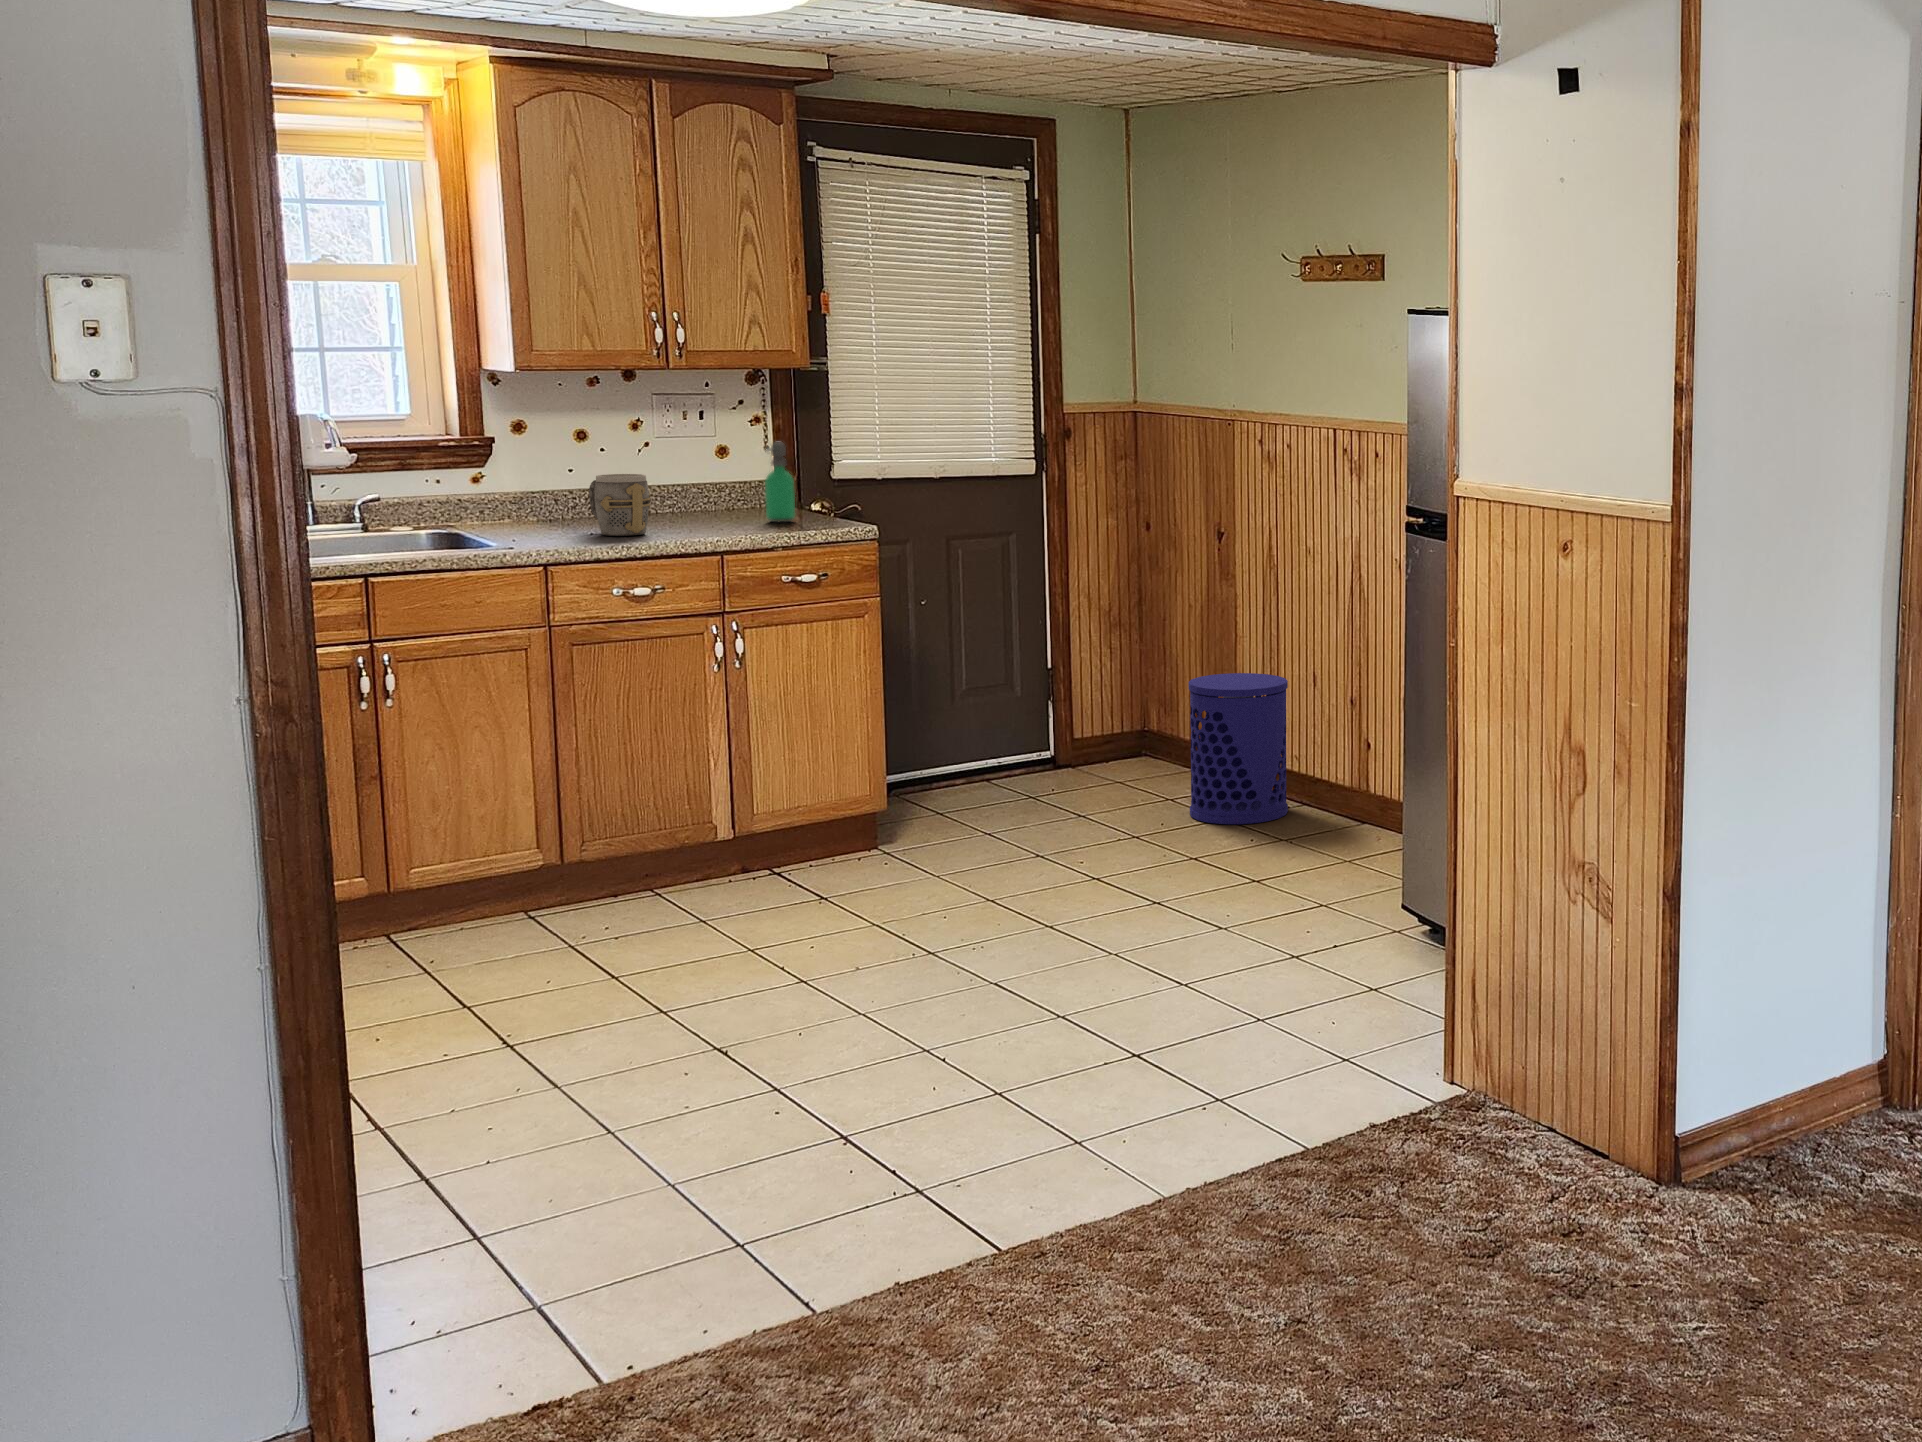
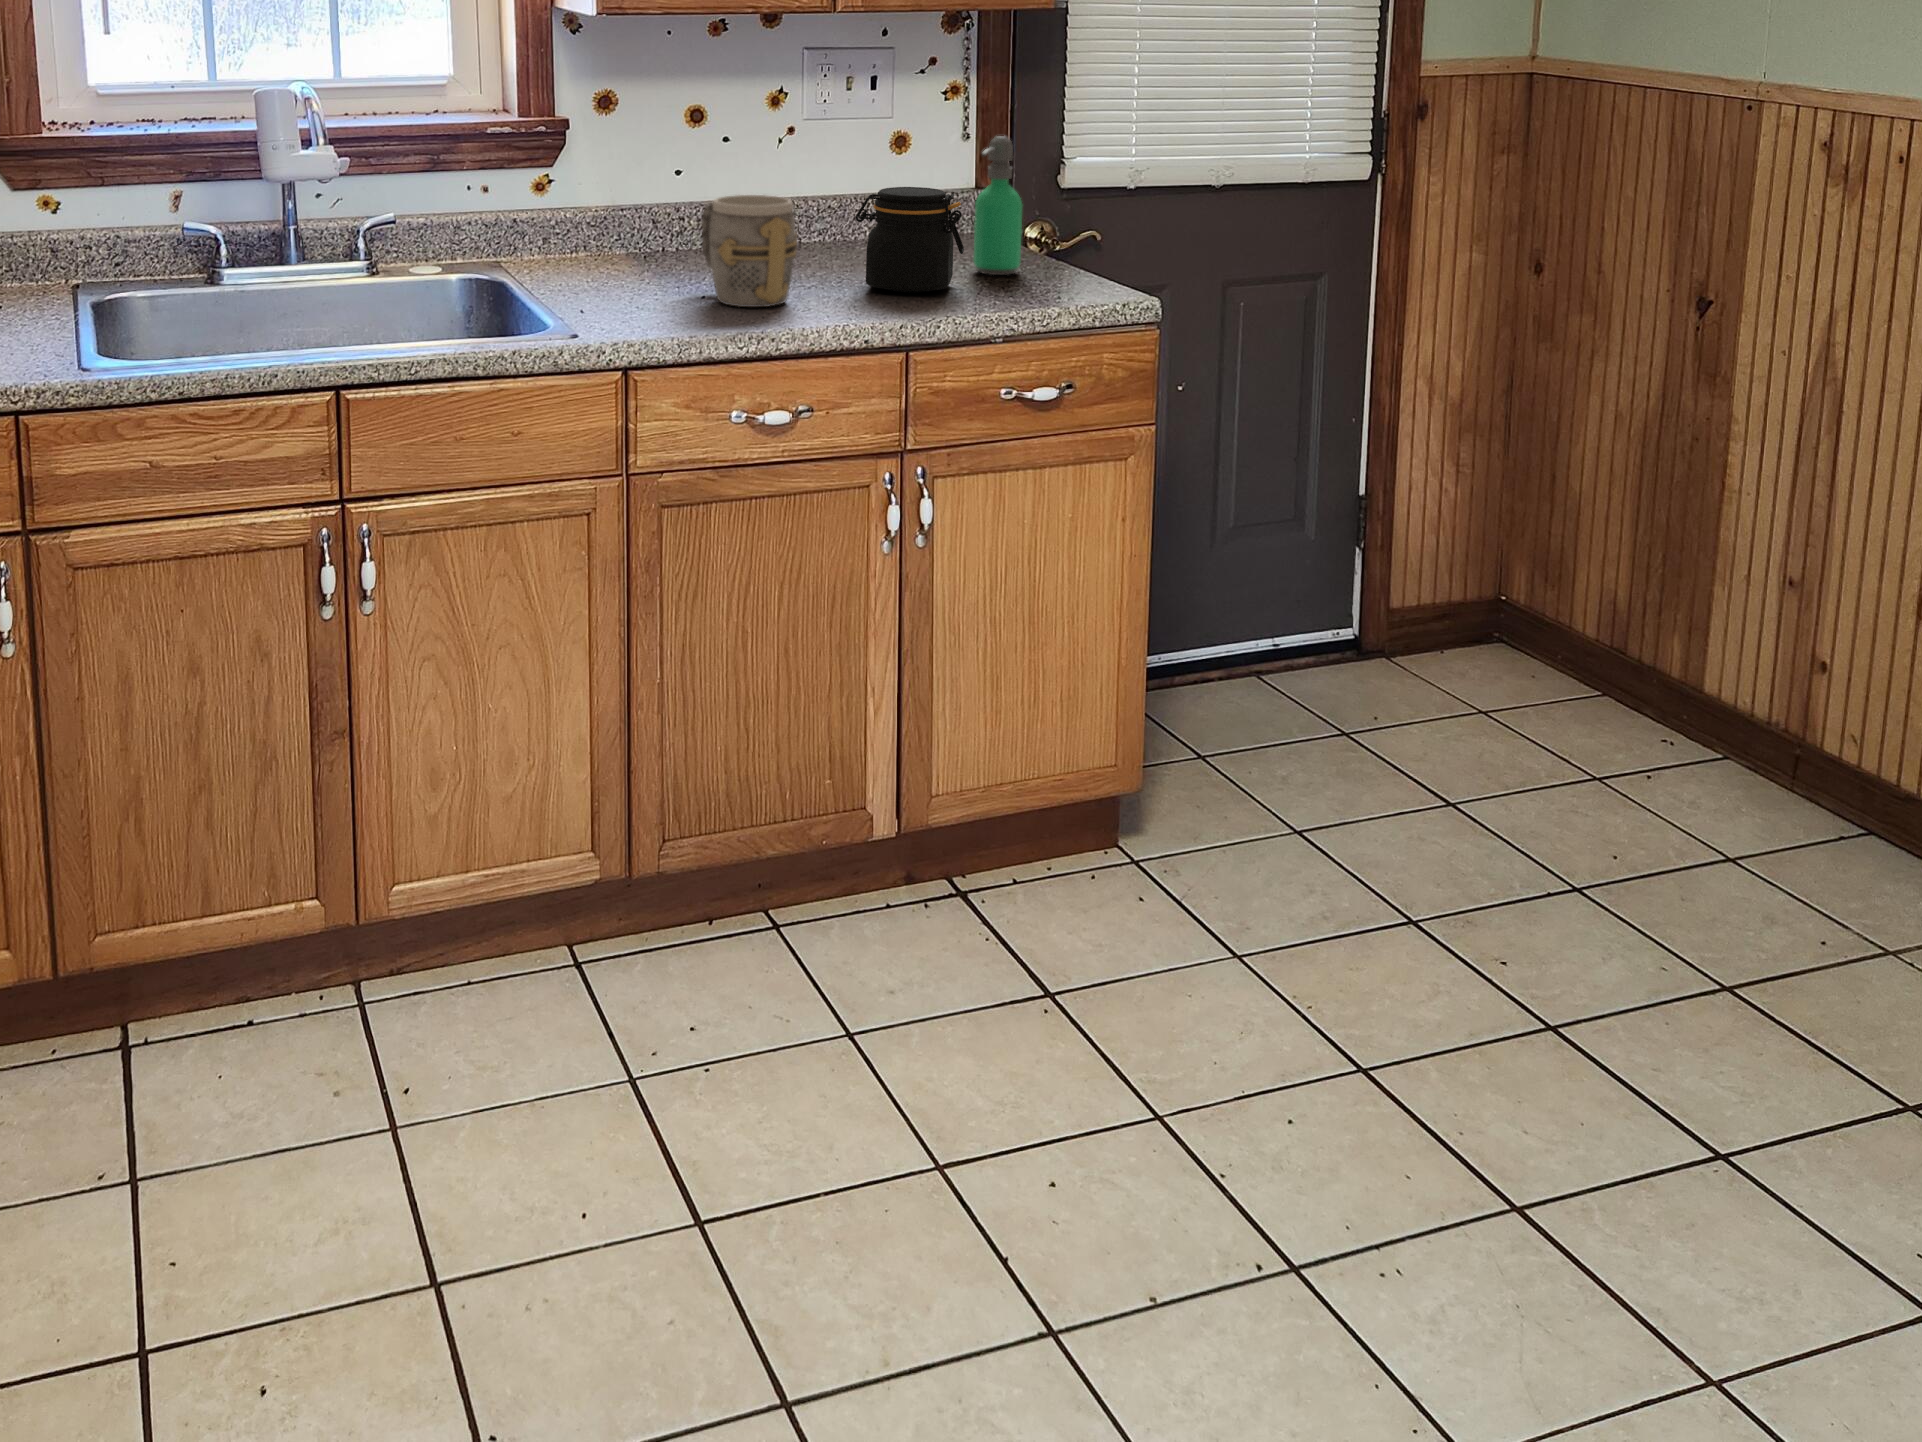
jar: none [687,470,756,529] -> present [856,187,964,292]
waste bin: present [1189,673,1288,824] -> none [1650,570,1873,871]

